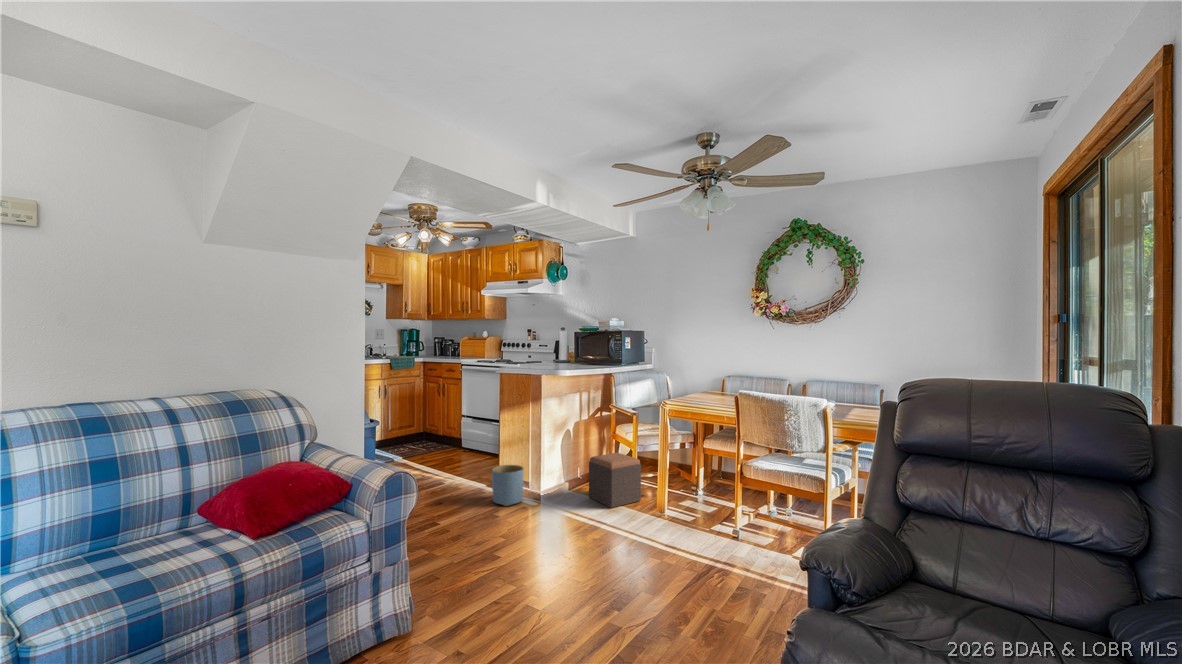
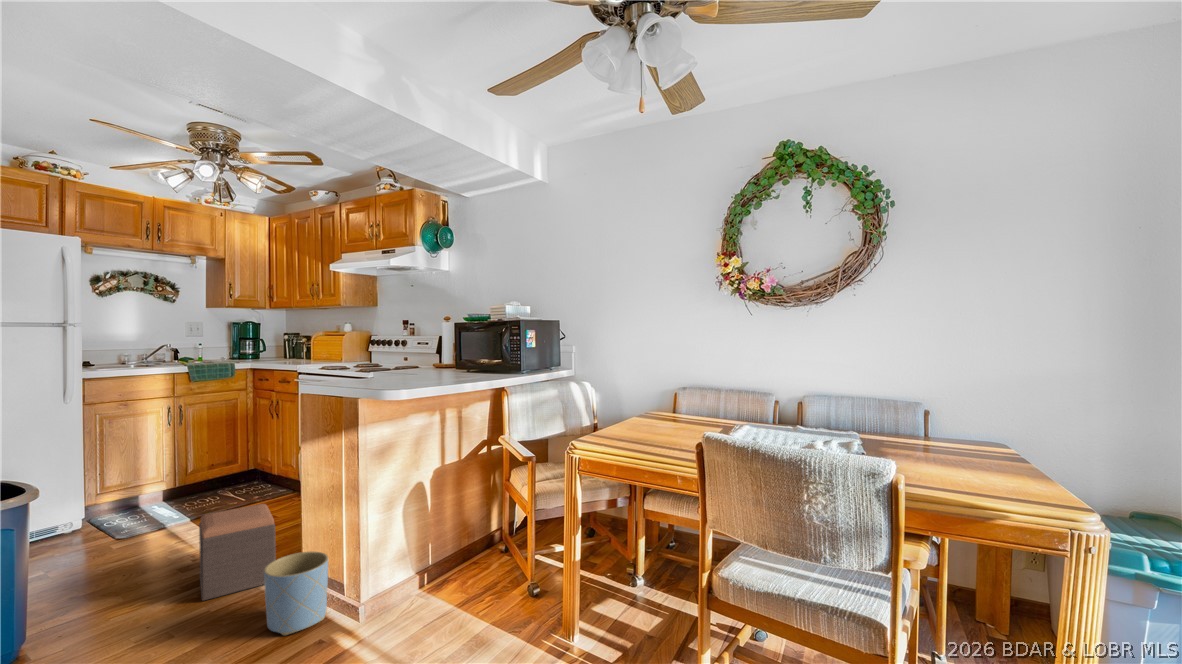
footstool: present [589,453,641,508] -> present [199,504,276,601]

